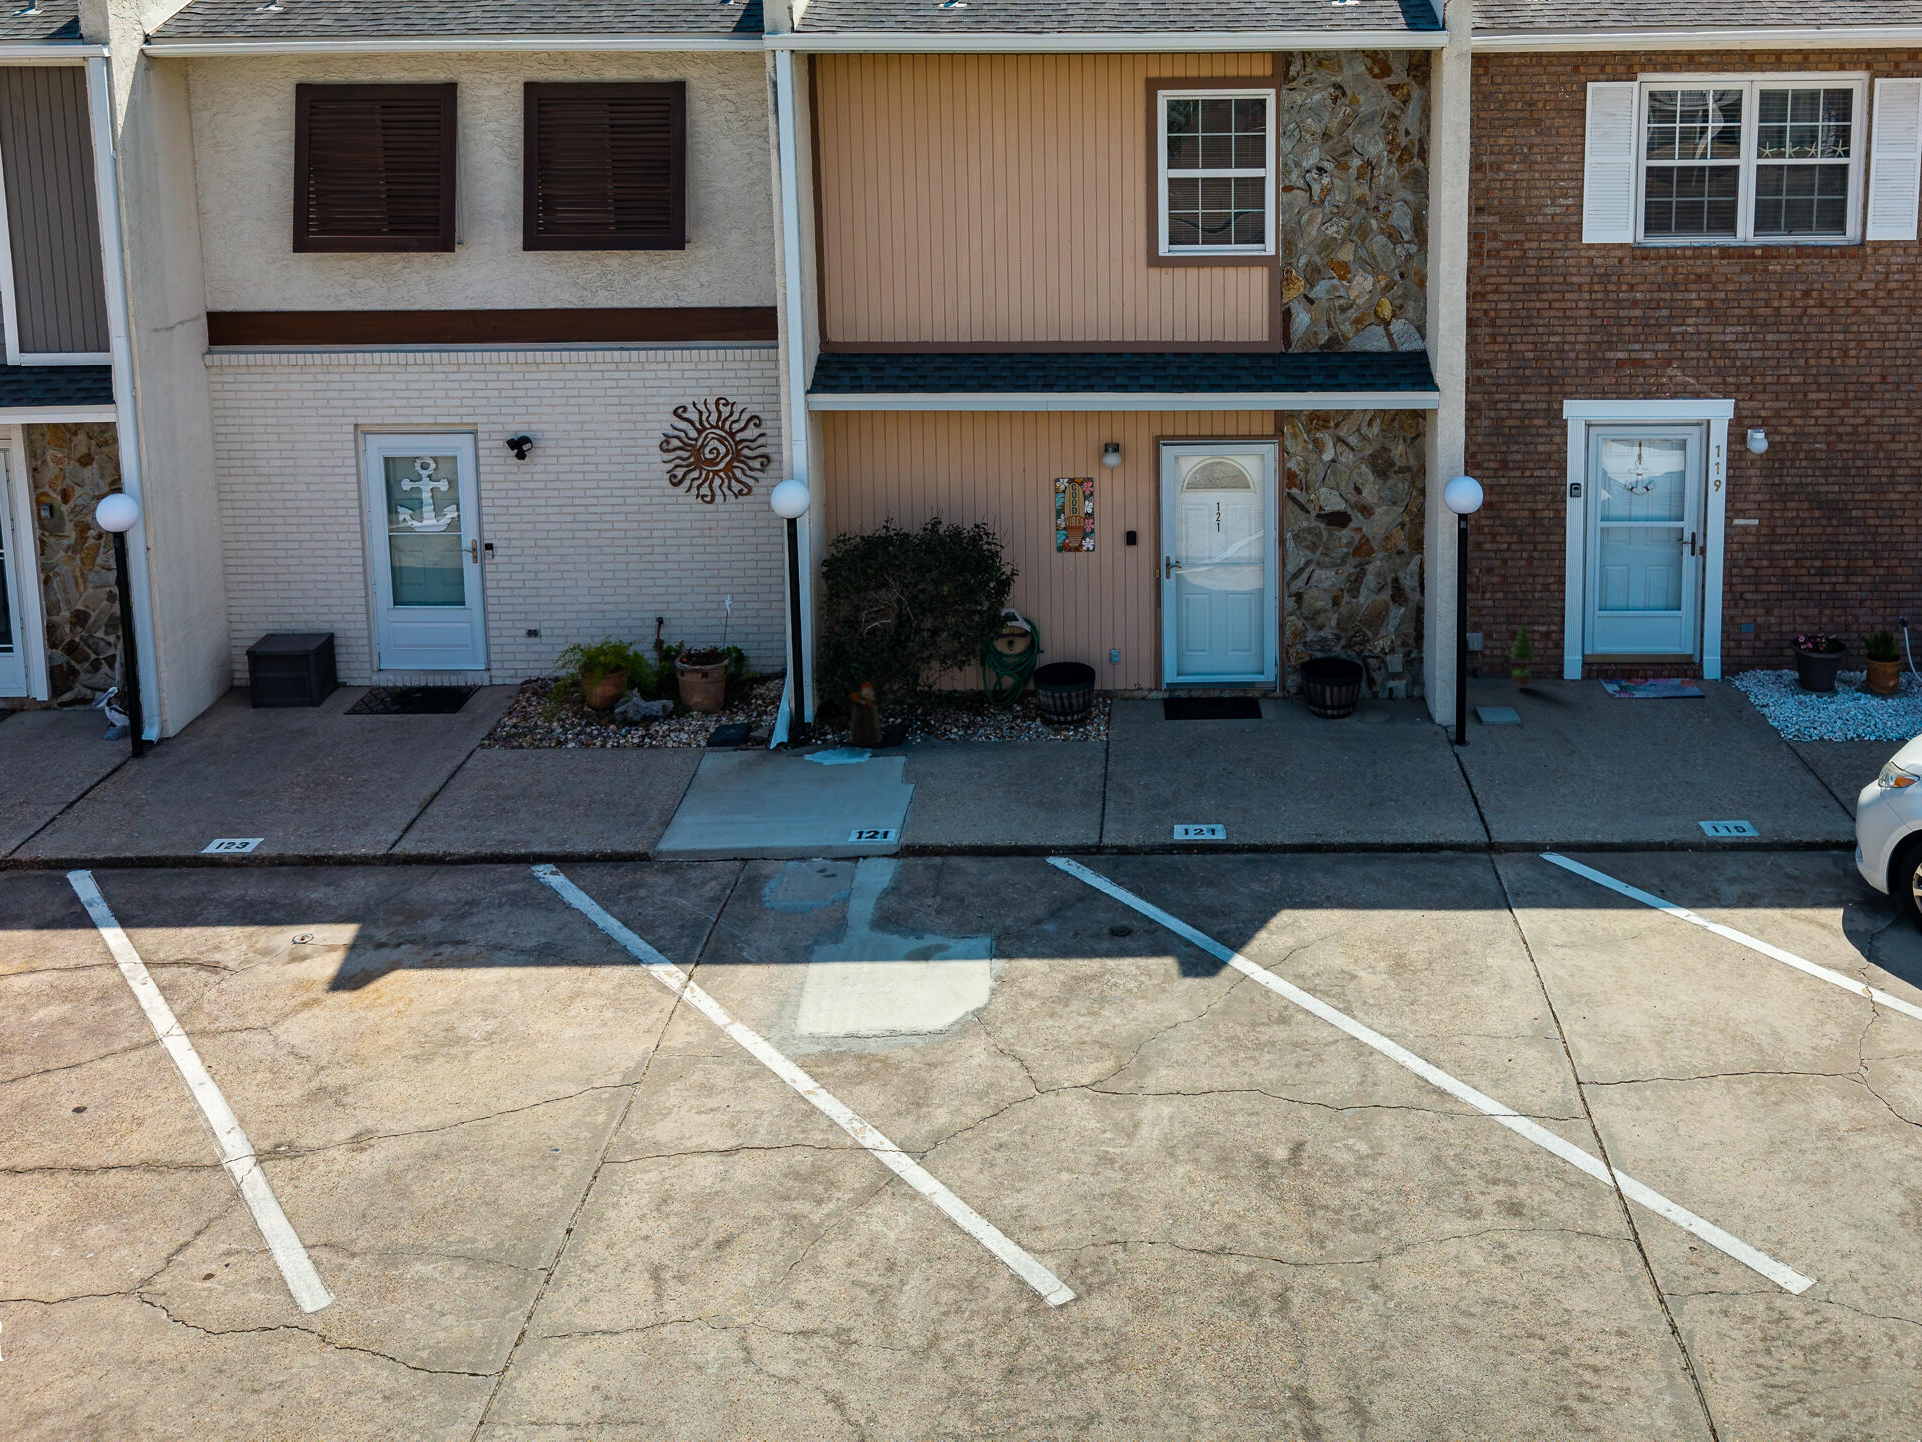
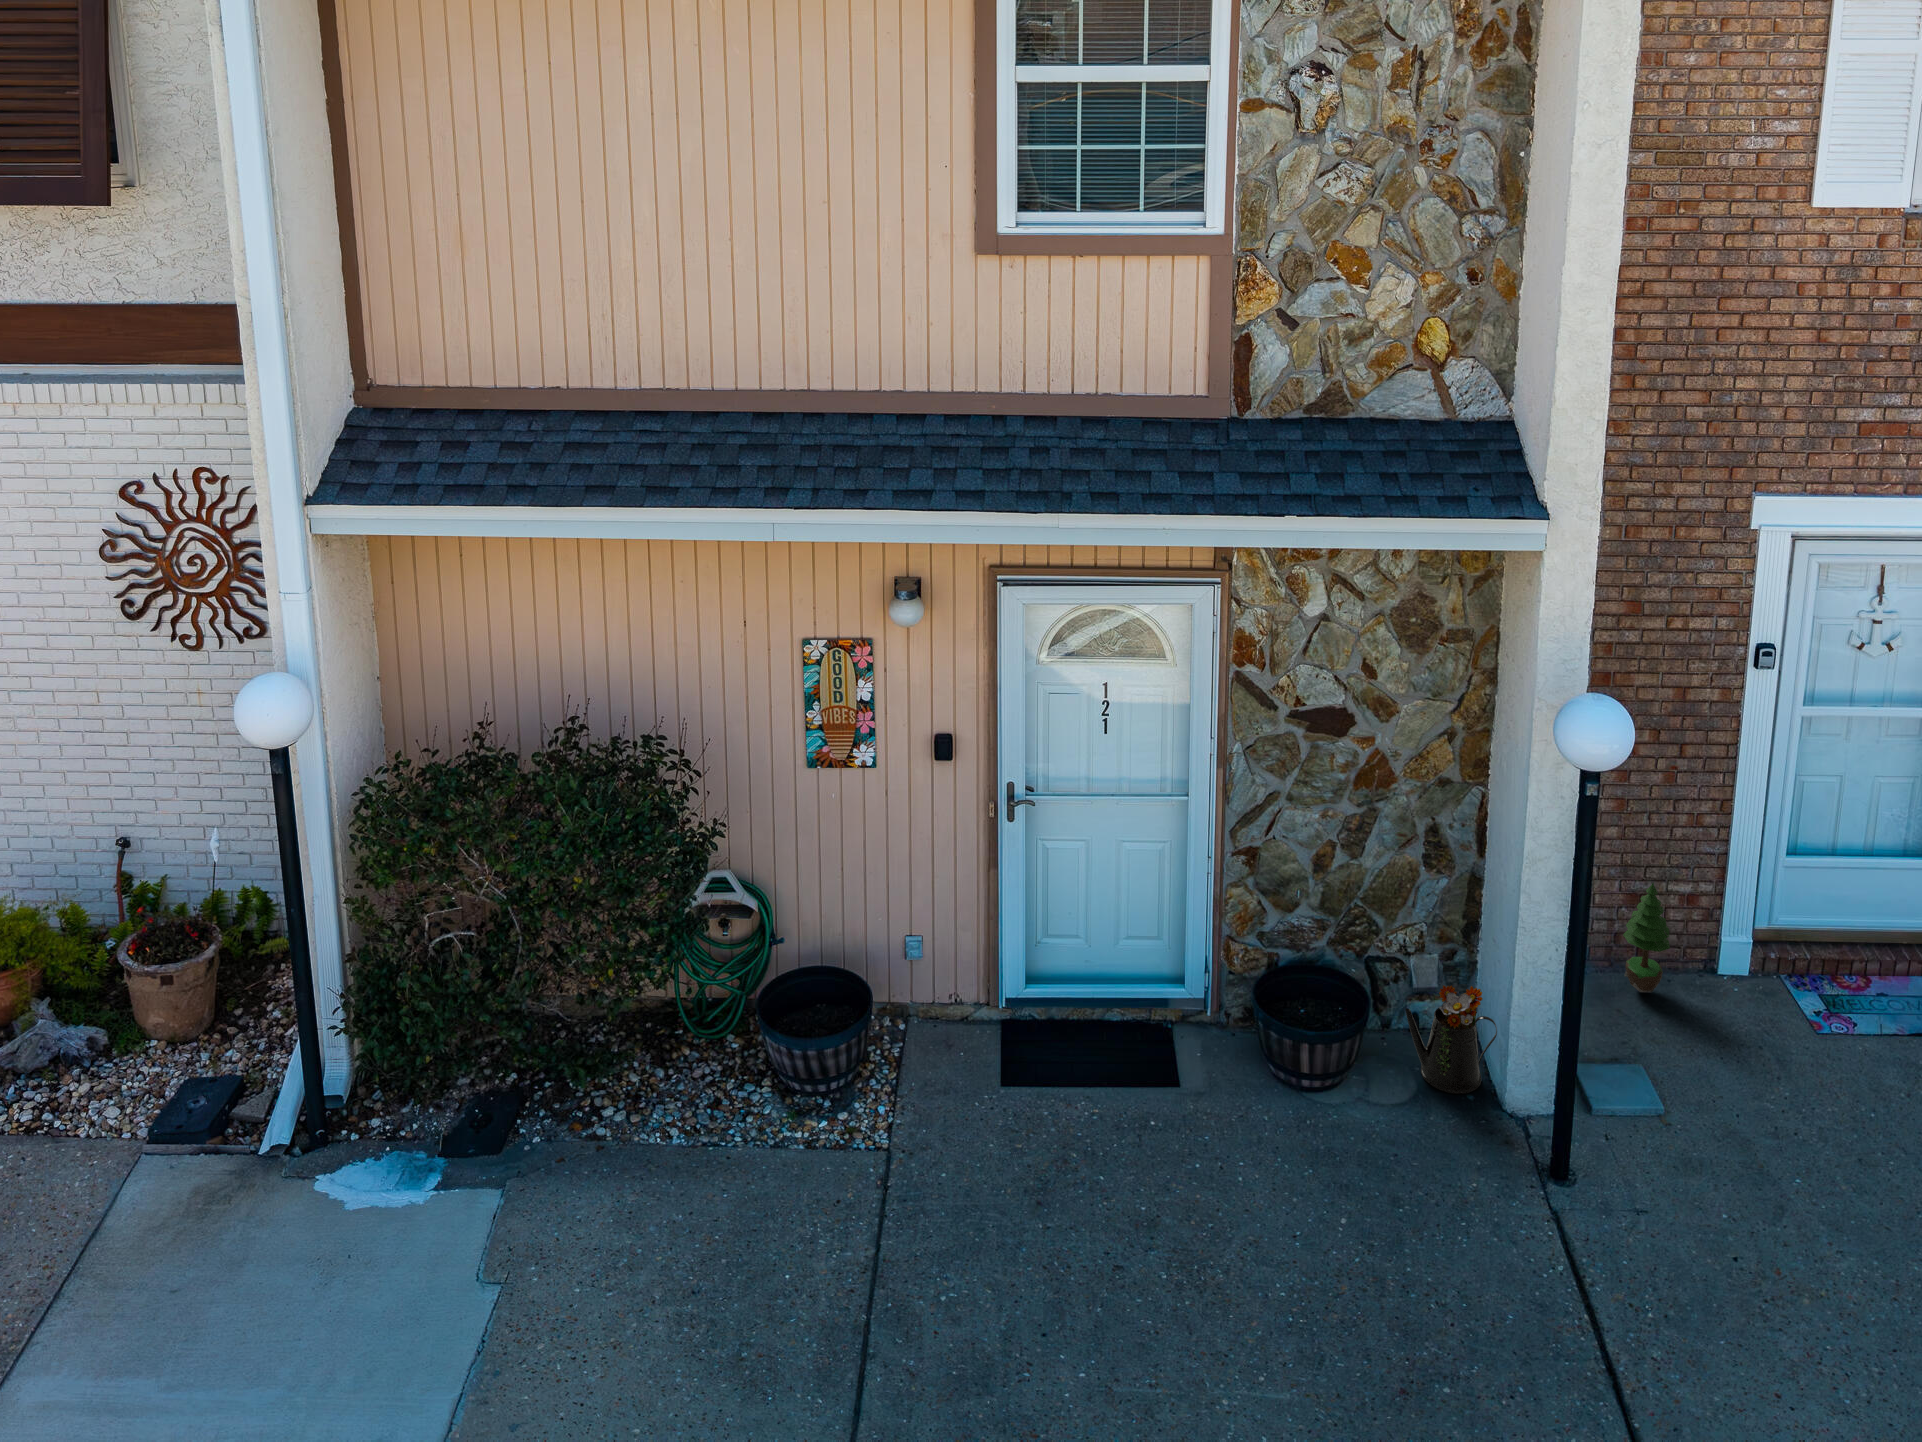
watering can: present [849,682,882,746] -> present [1405,985,1497,1094]

